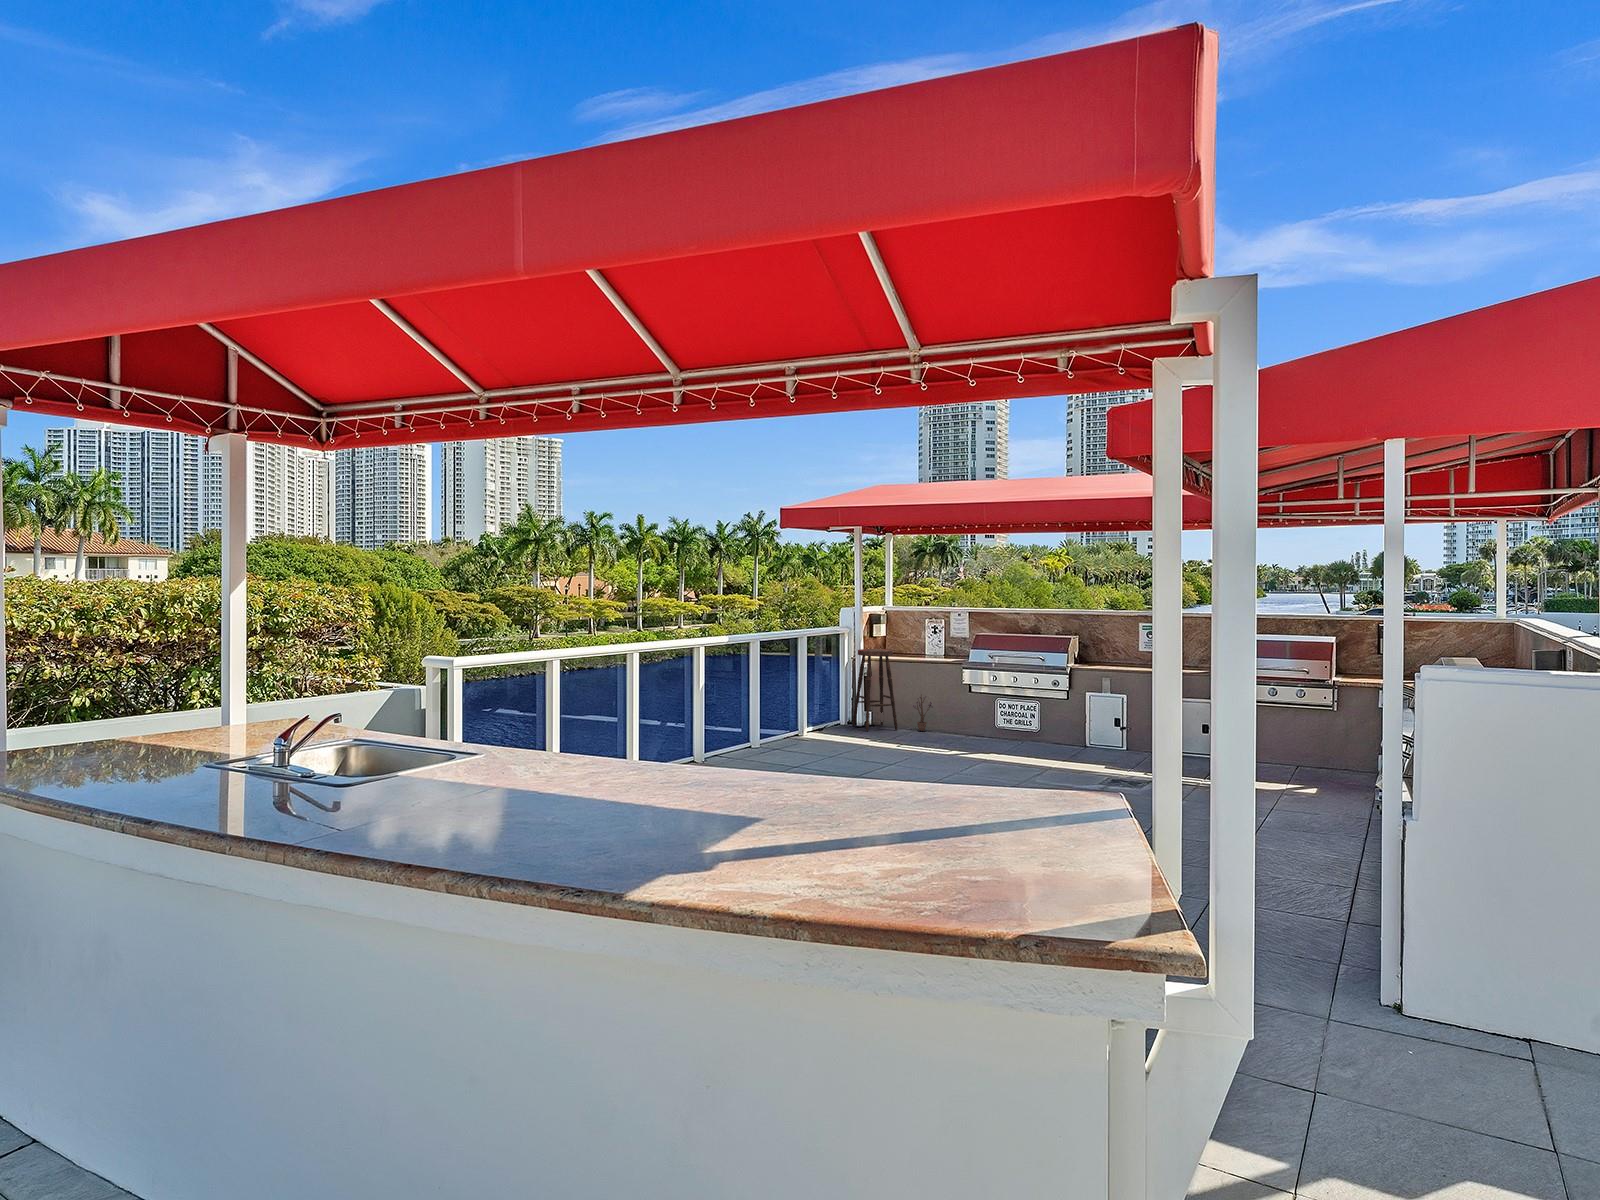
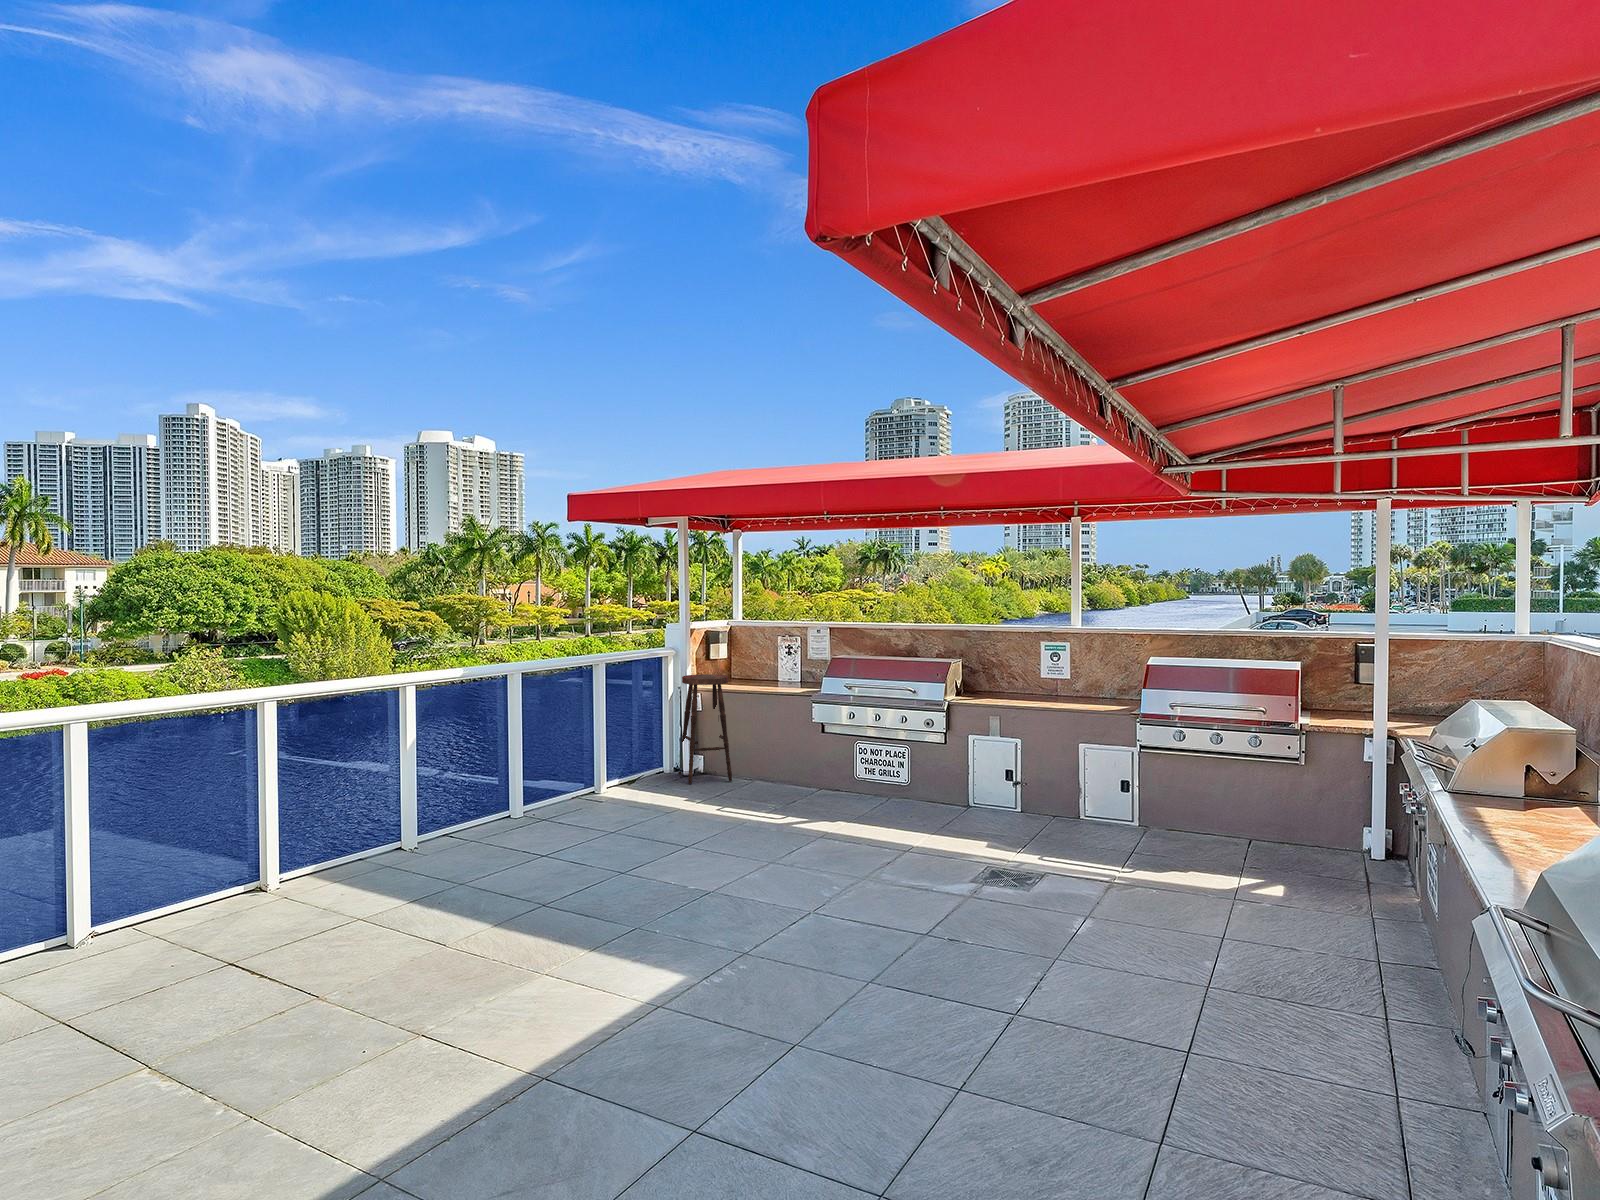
decorative plant: present [909,695,933,731] -> none [748,734,777,783]

